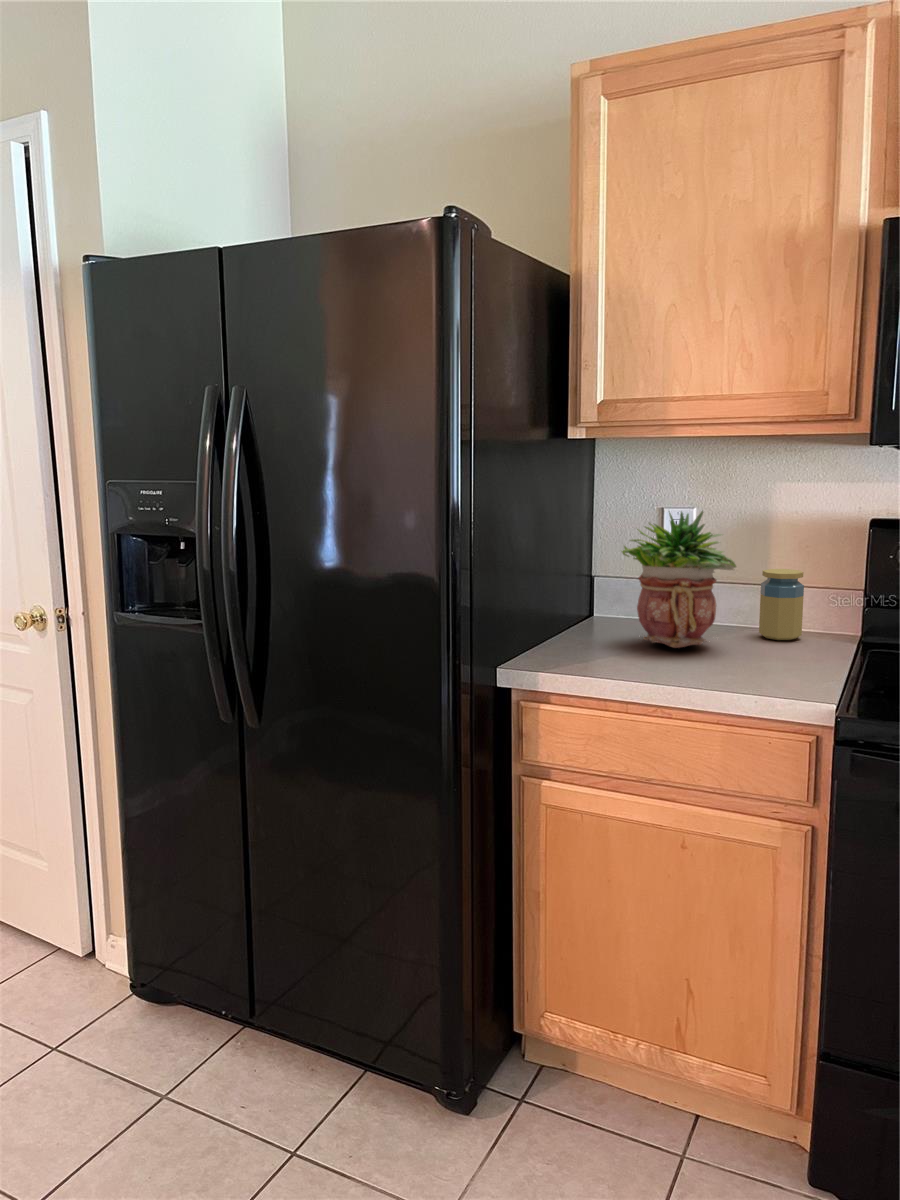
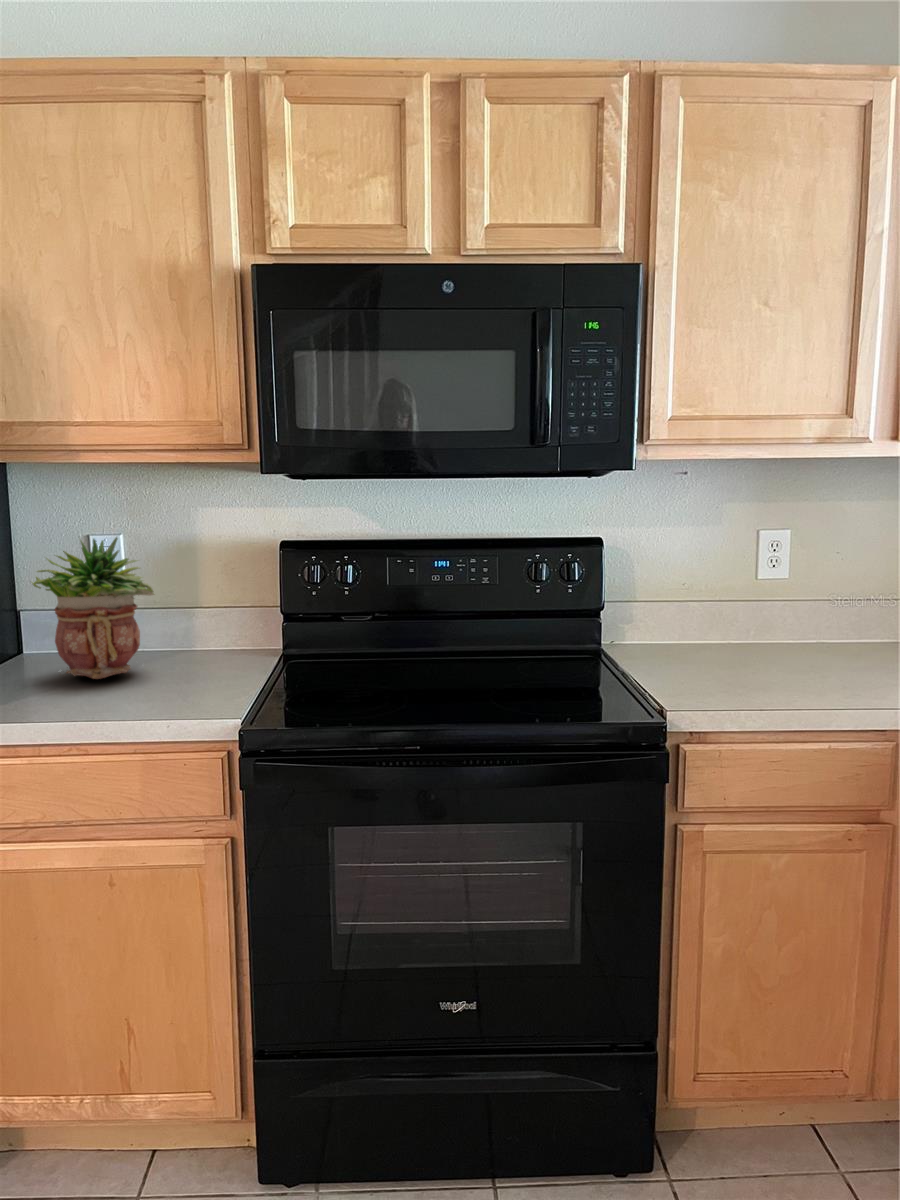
jar: present [759,569,804,640] -> none [189,590,231,659]

